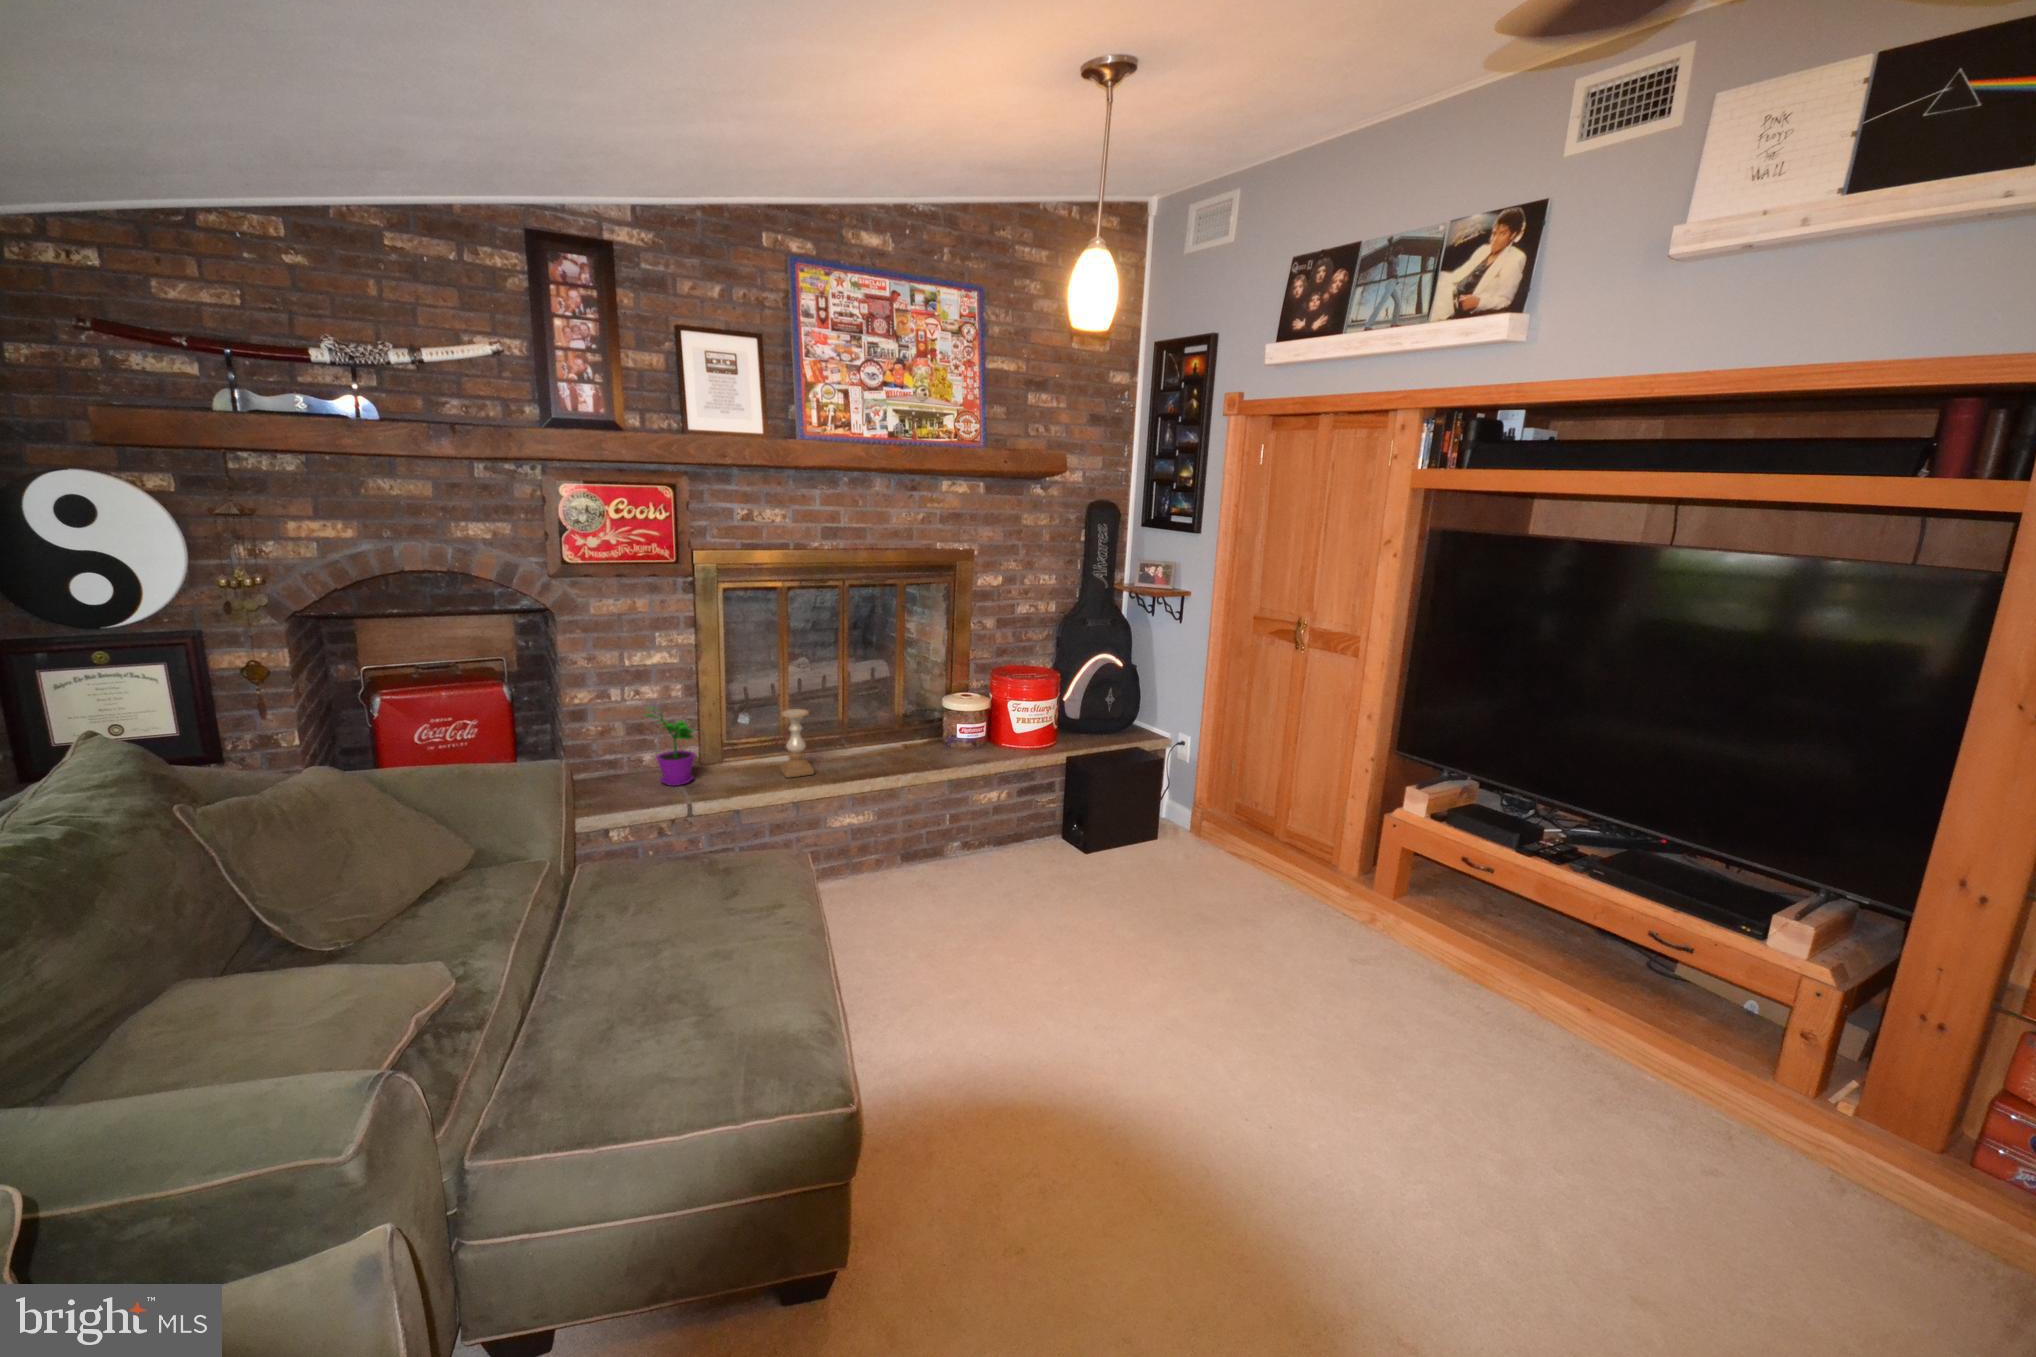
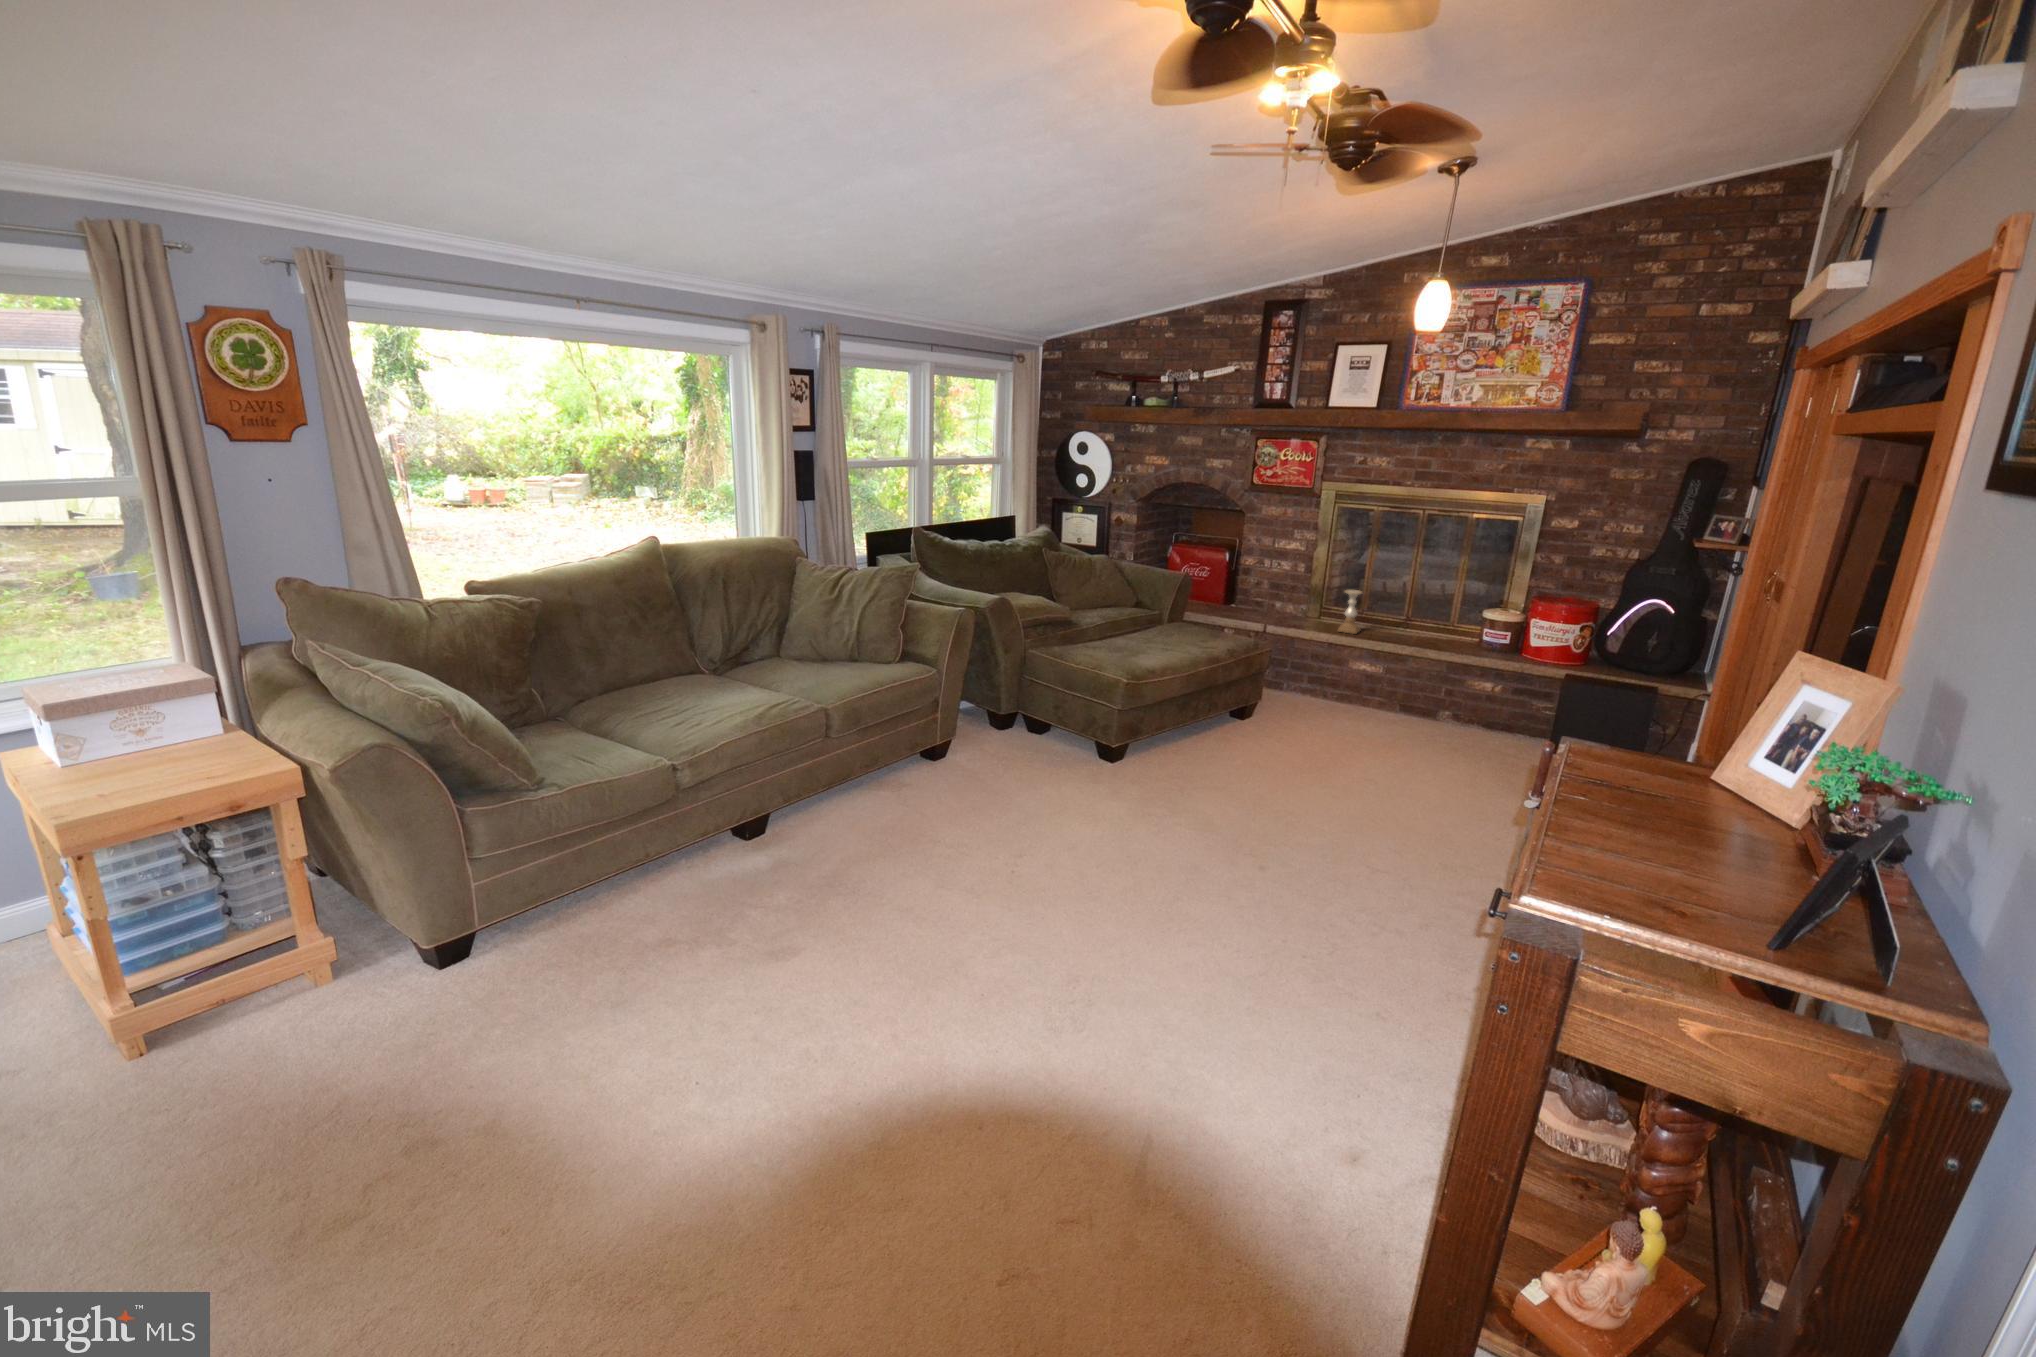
flower pot: present [646,707,695,786] -> none [1271,571,1294,621]

